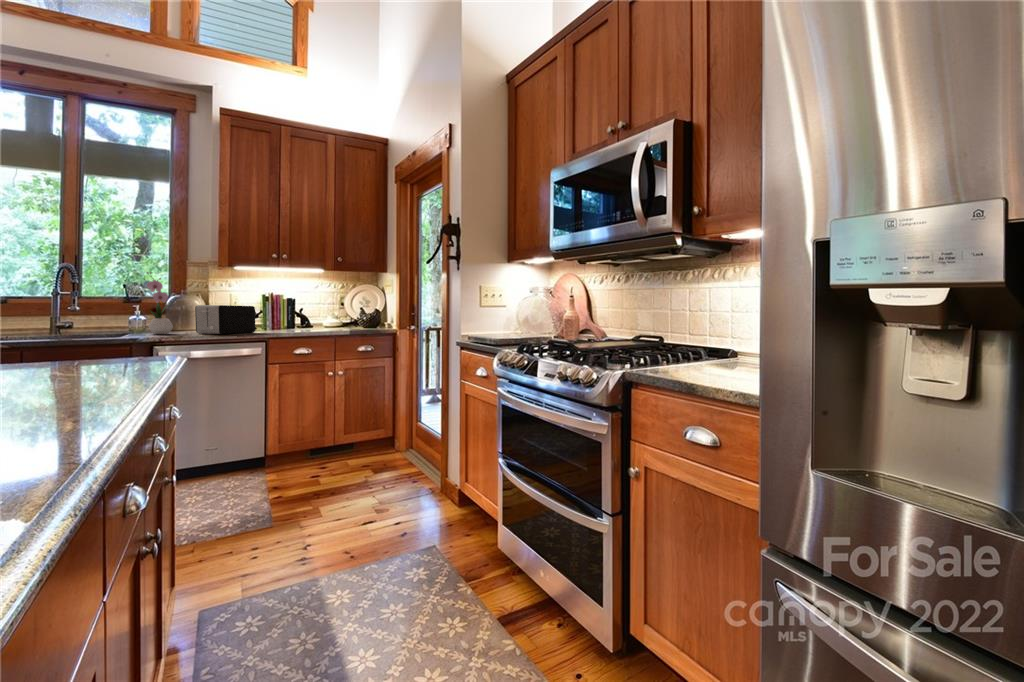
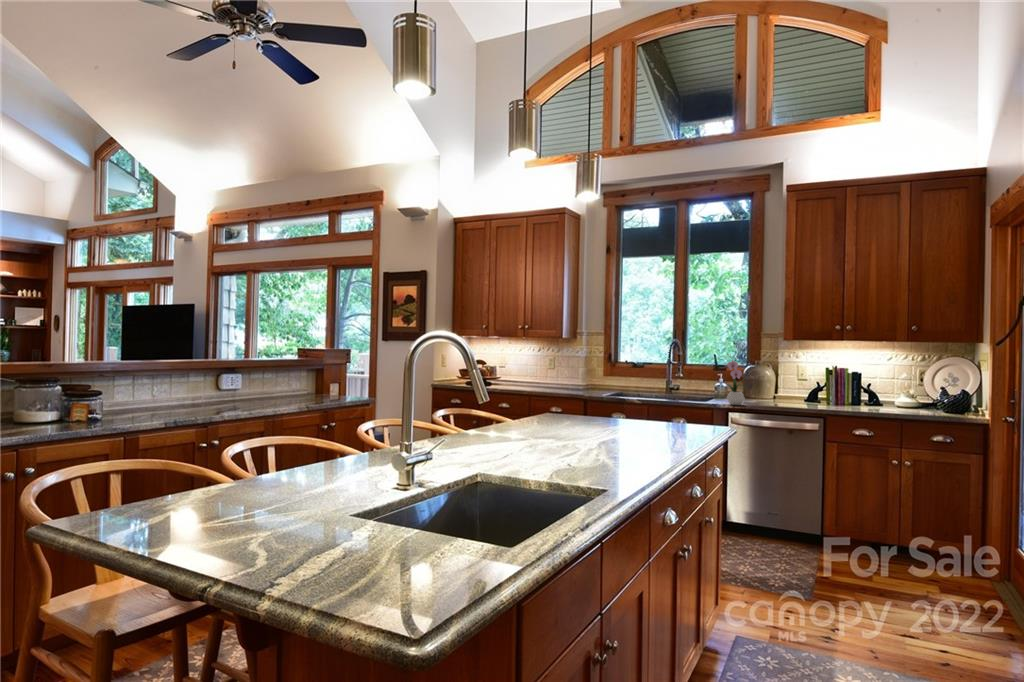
toaster: present [195,305,255,334] -> none [762,381,816,409]

